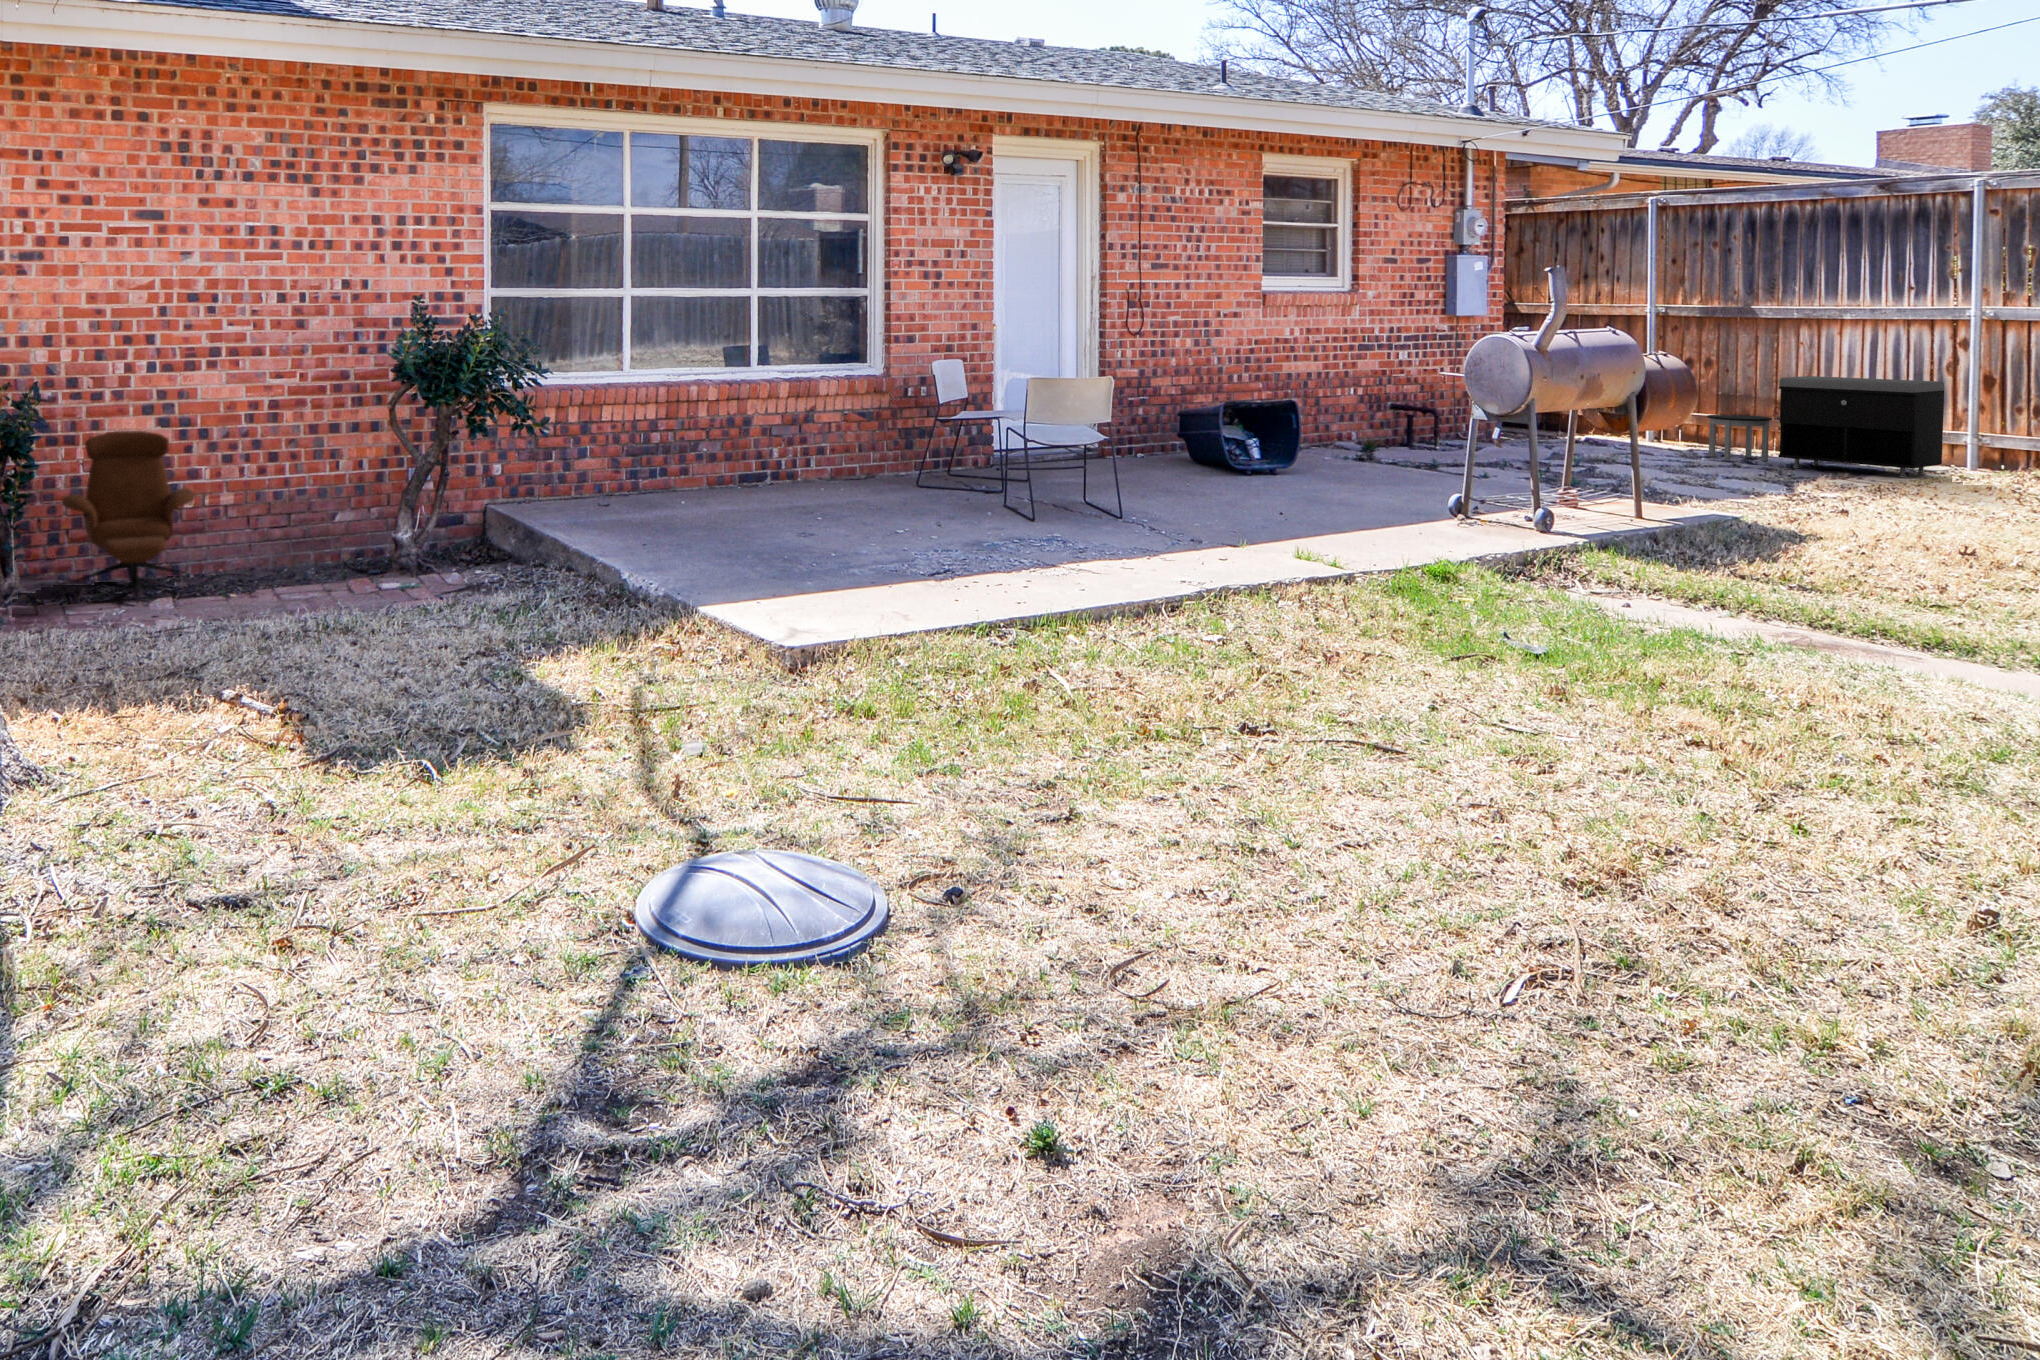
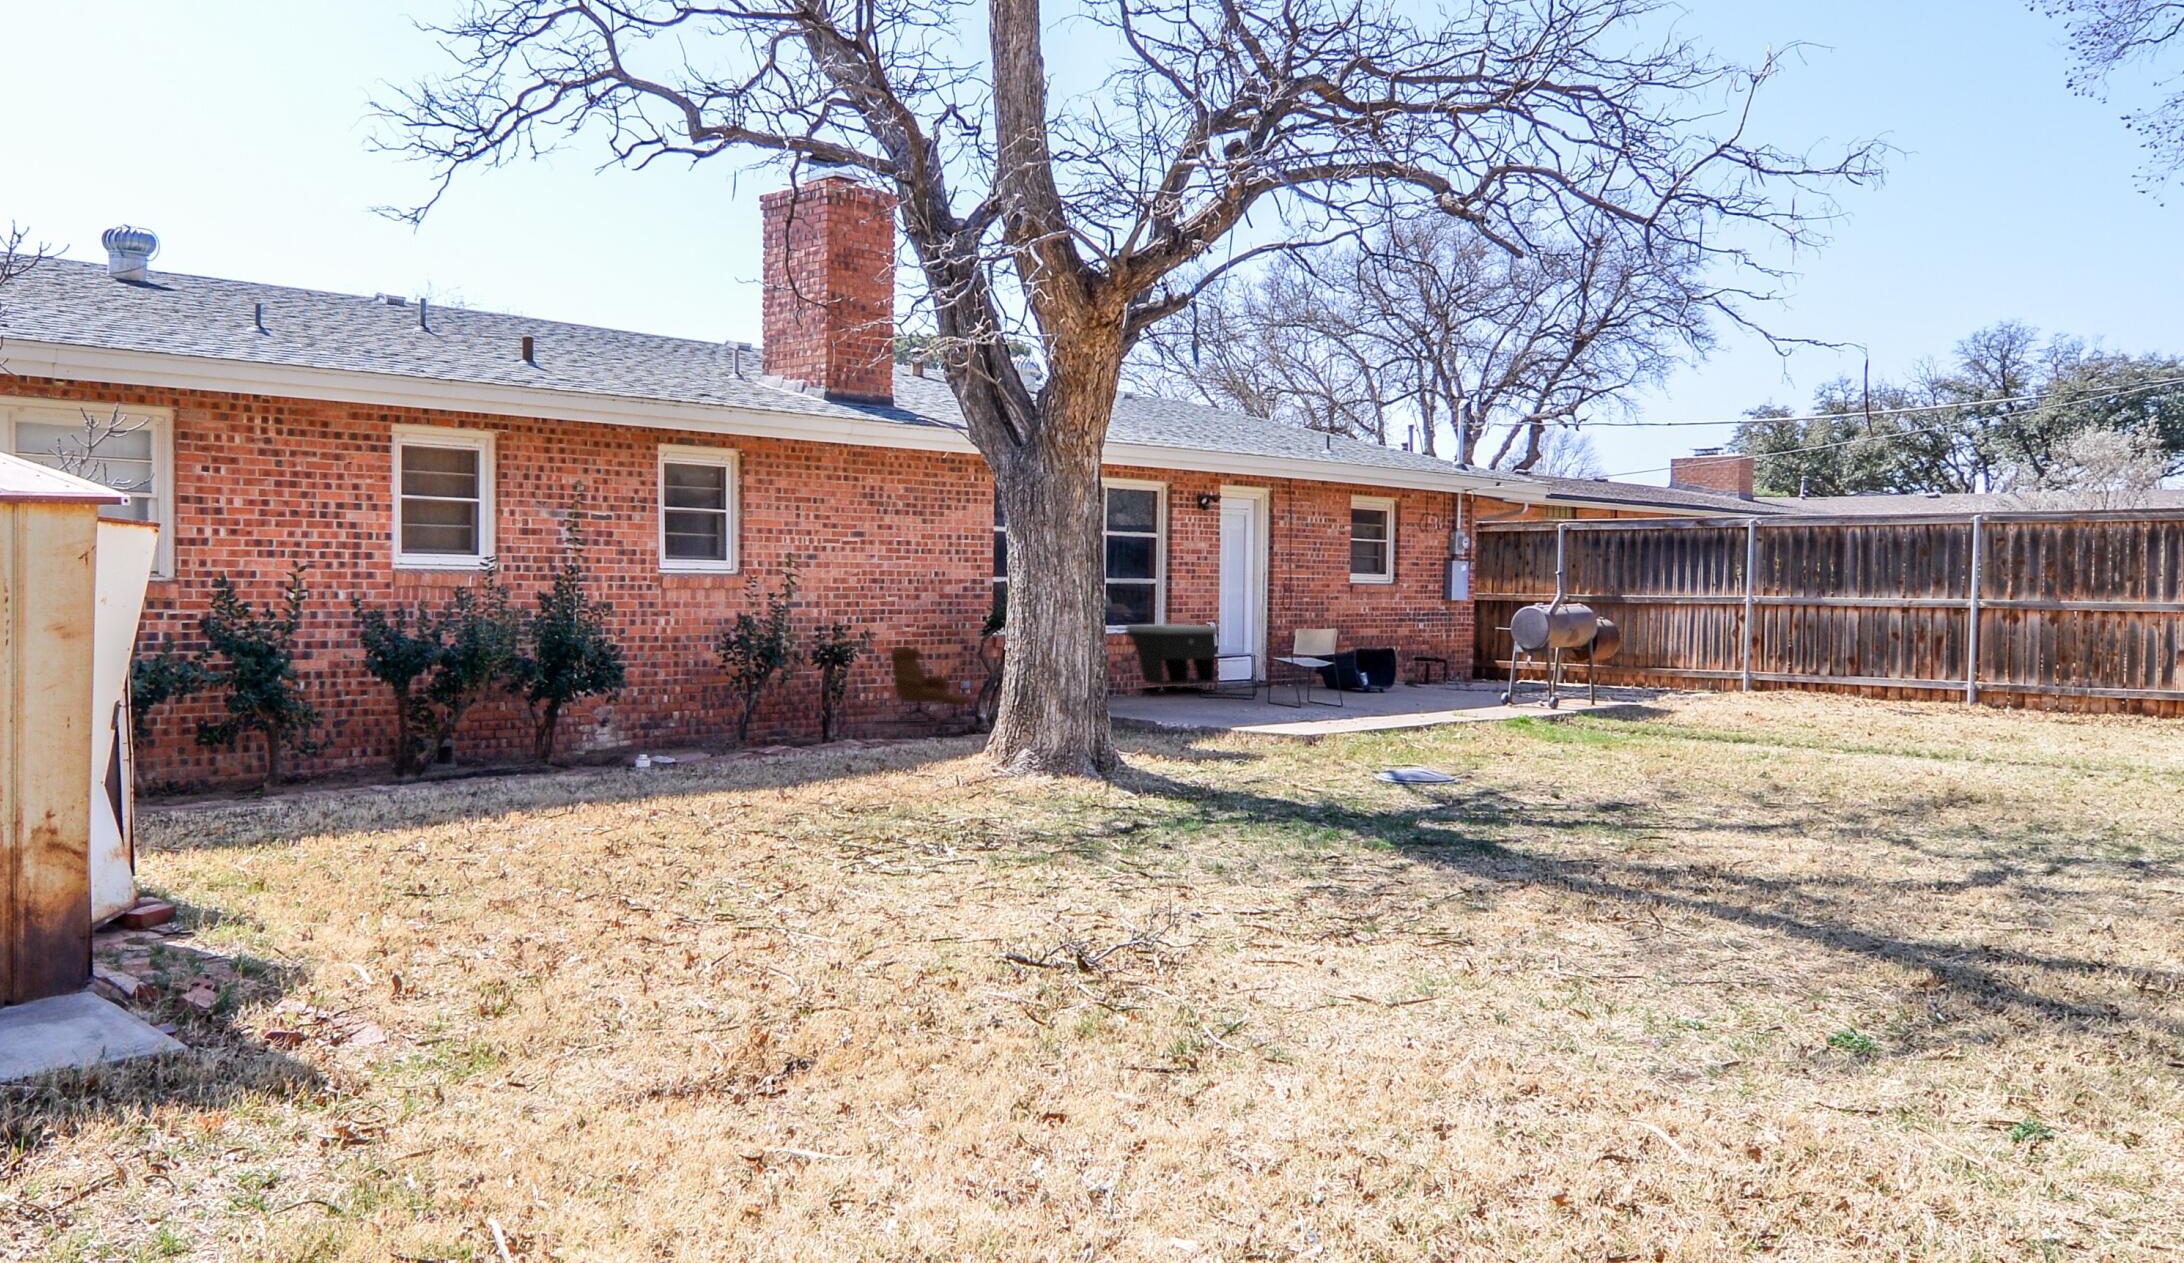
storage bench: present [1778,376,1944,477] -> present [1126,625,1217,690]
round table: present [1707,415,1772,461] -> none [1599,661,1637,689]

